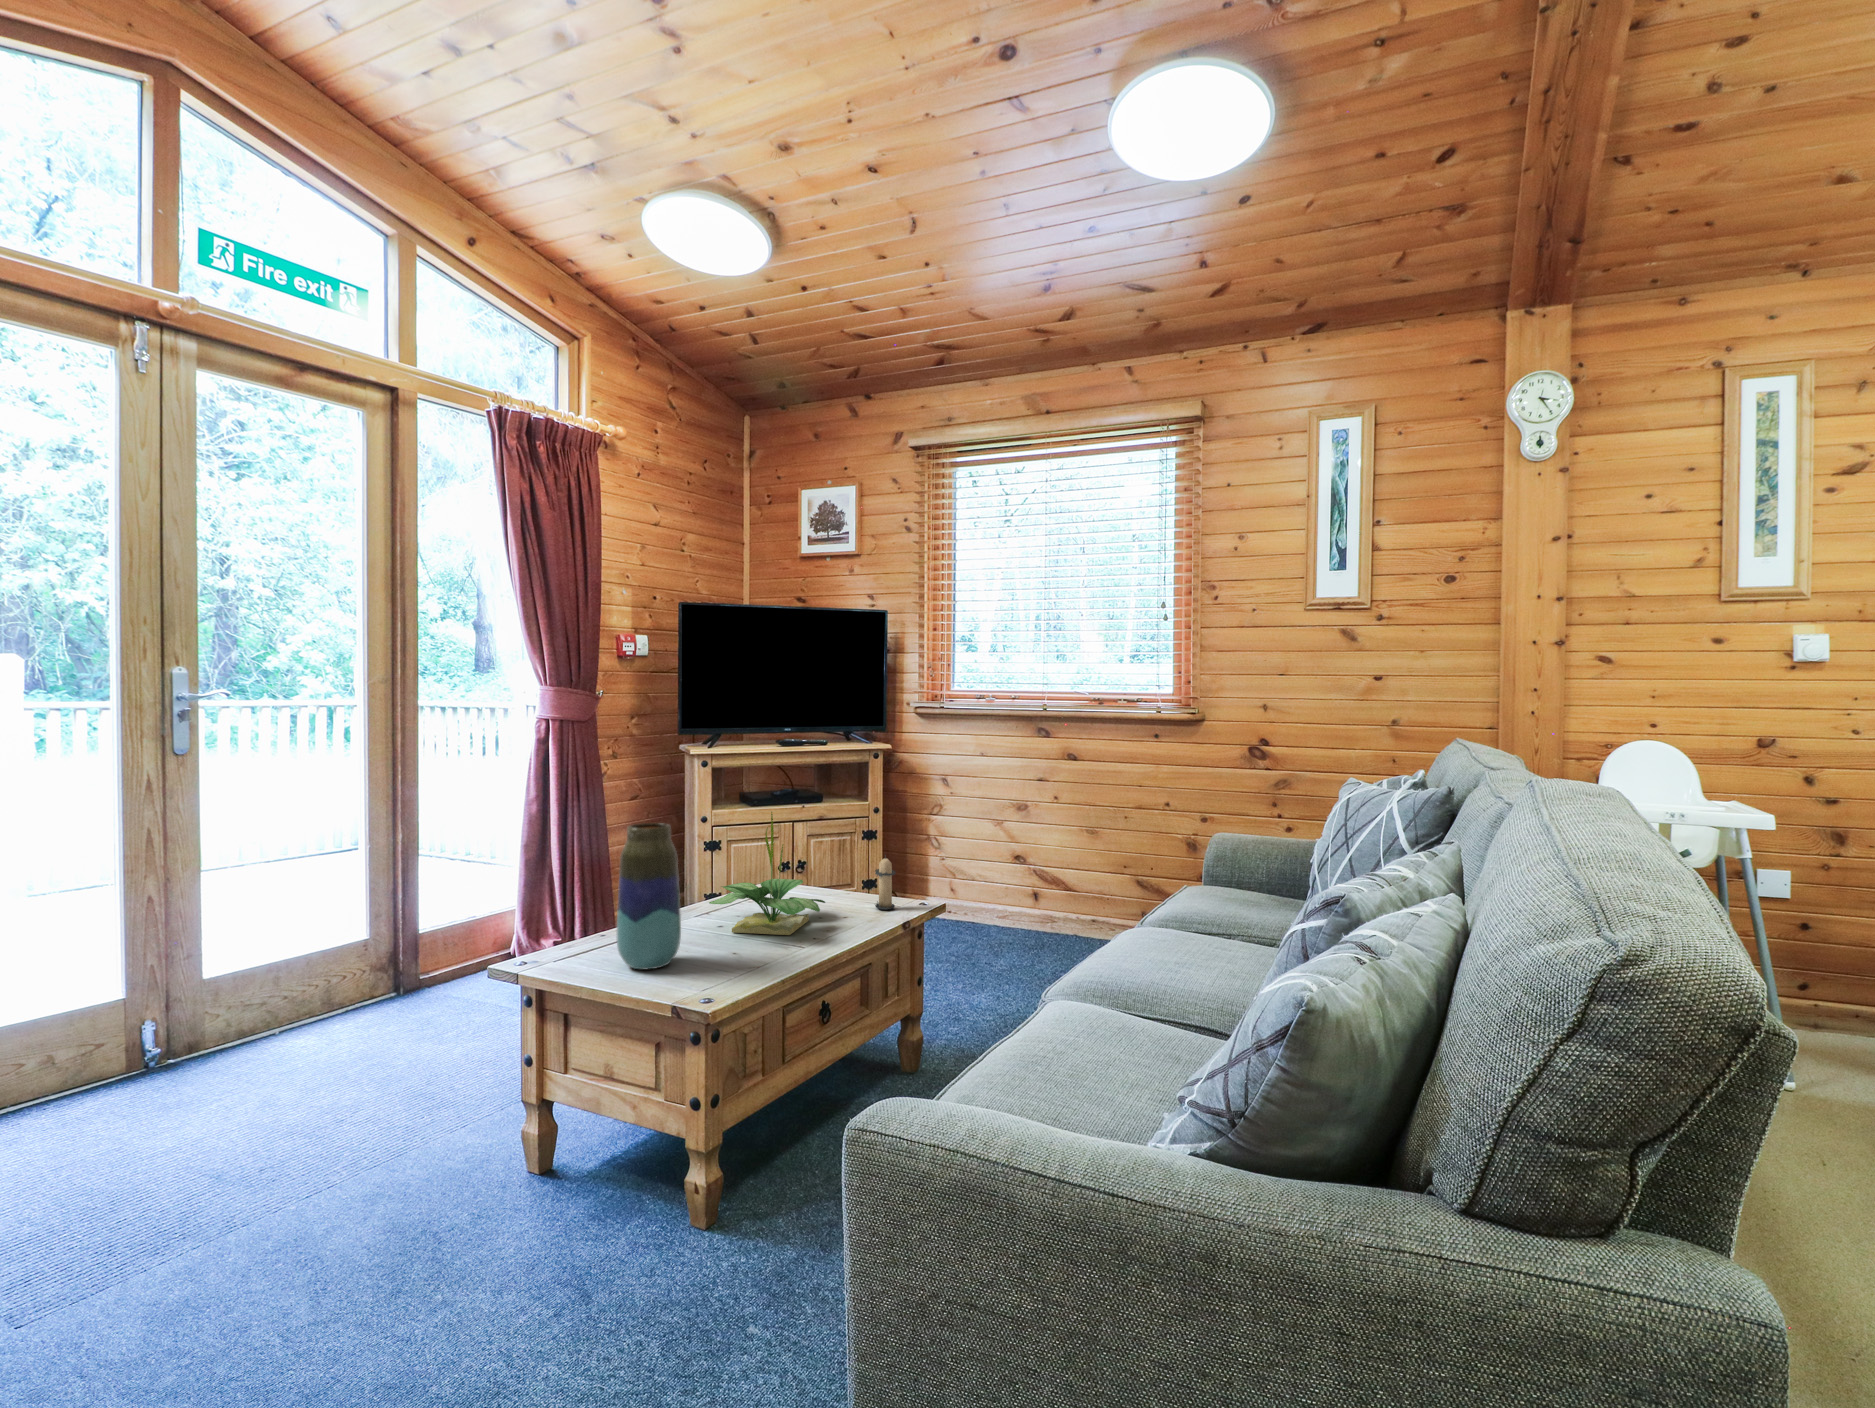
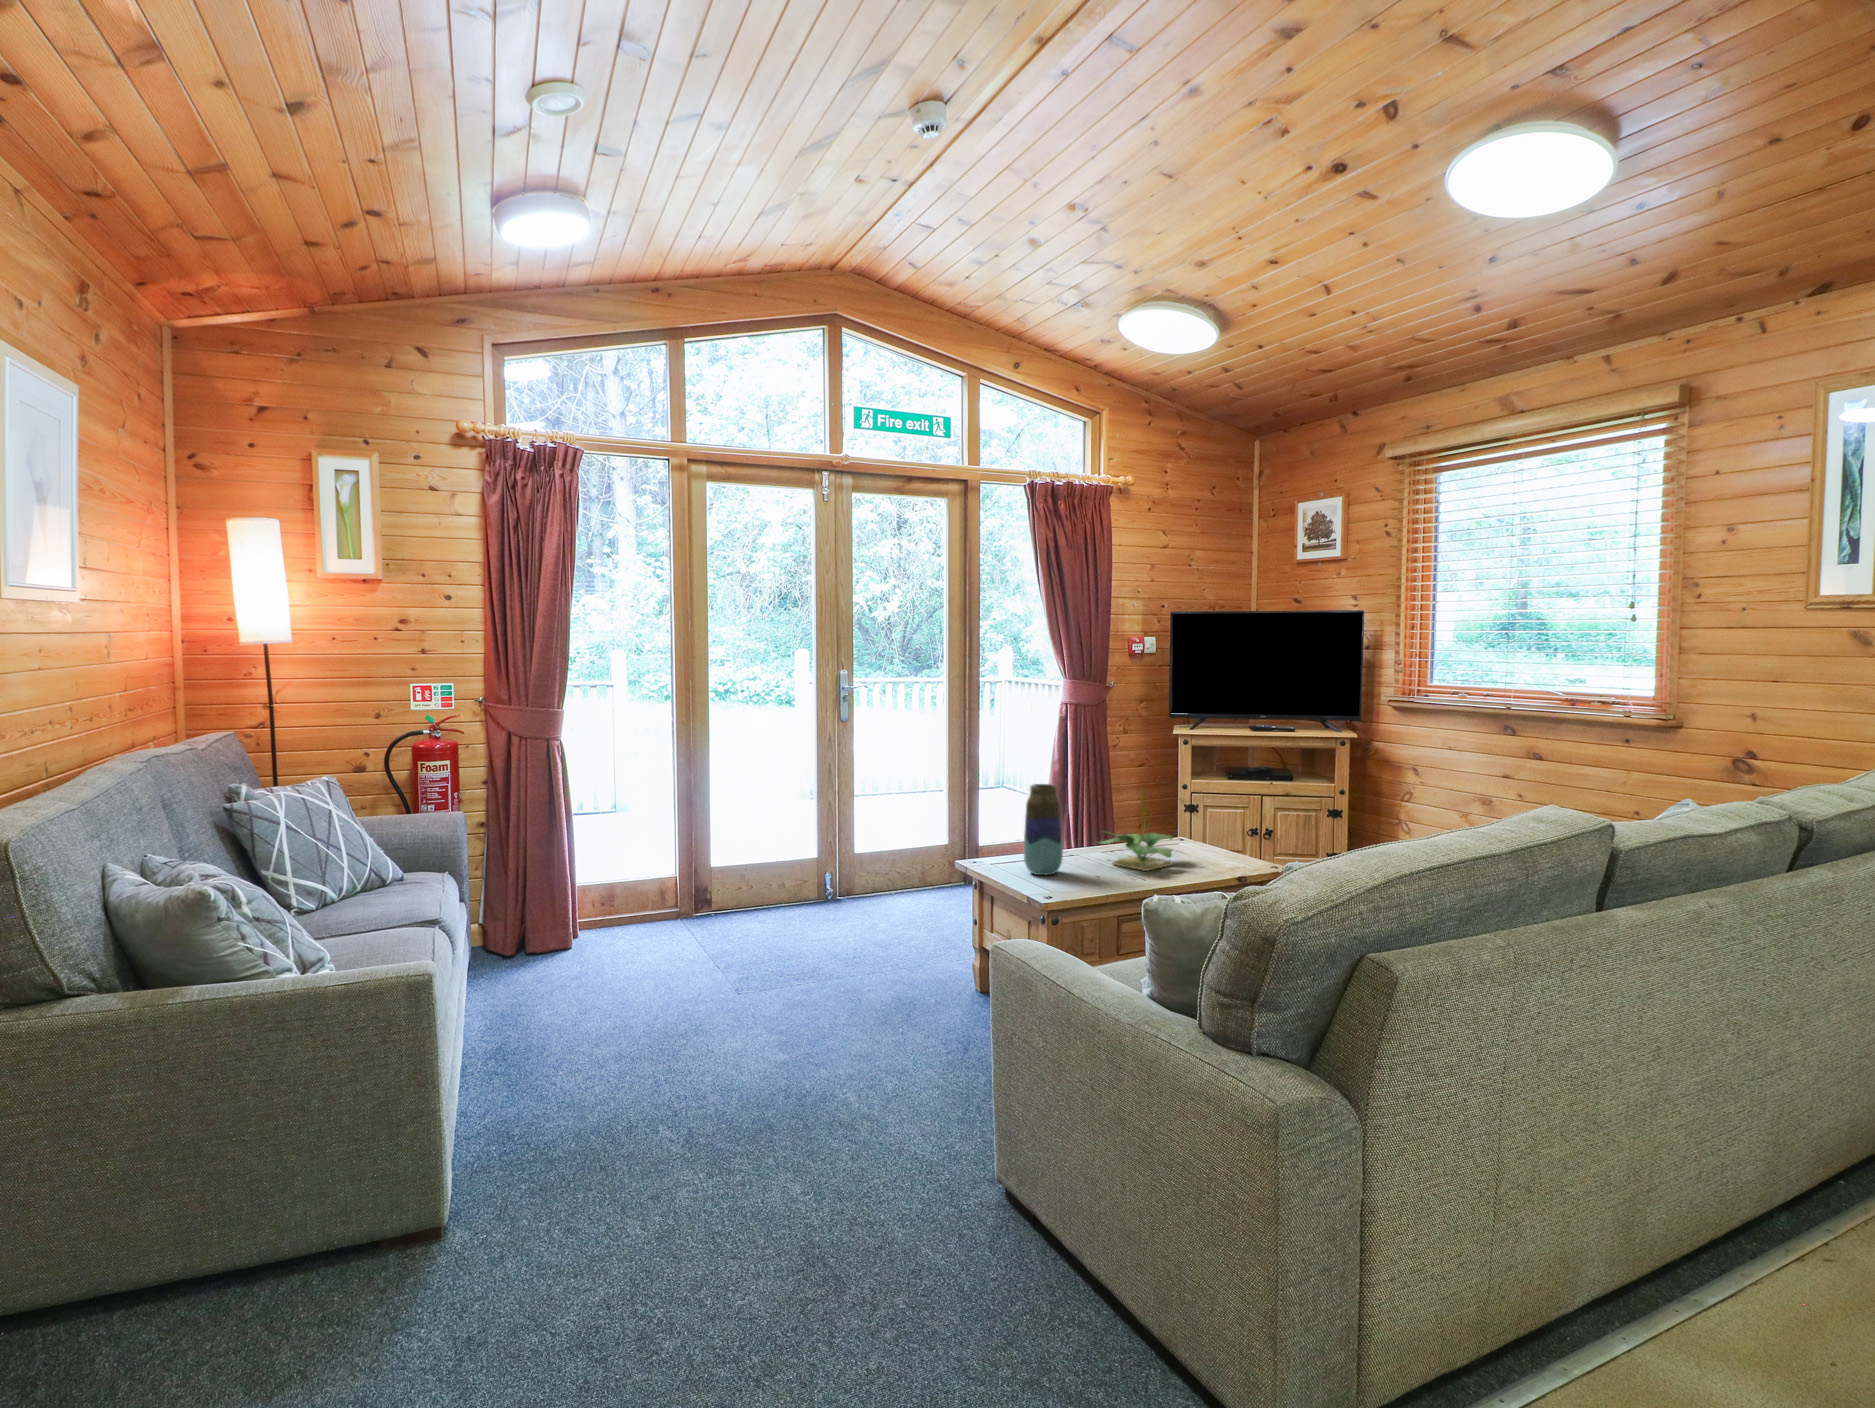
candle: present [875,855,895,910] -> none [1227,825,1249,867]

